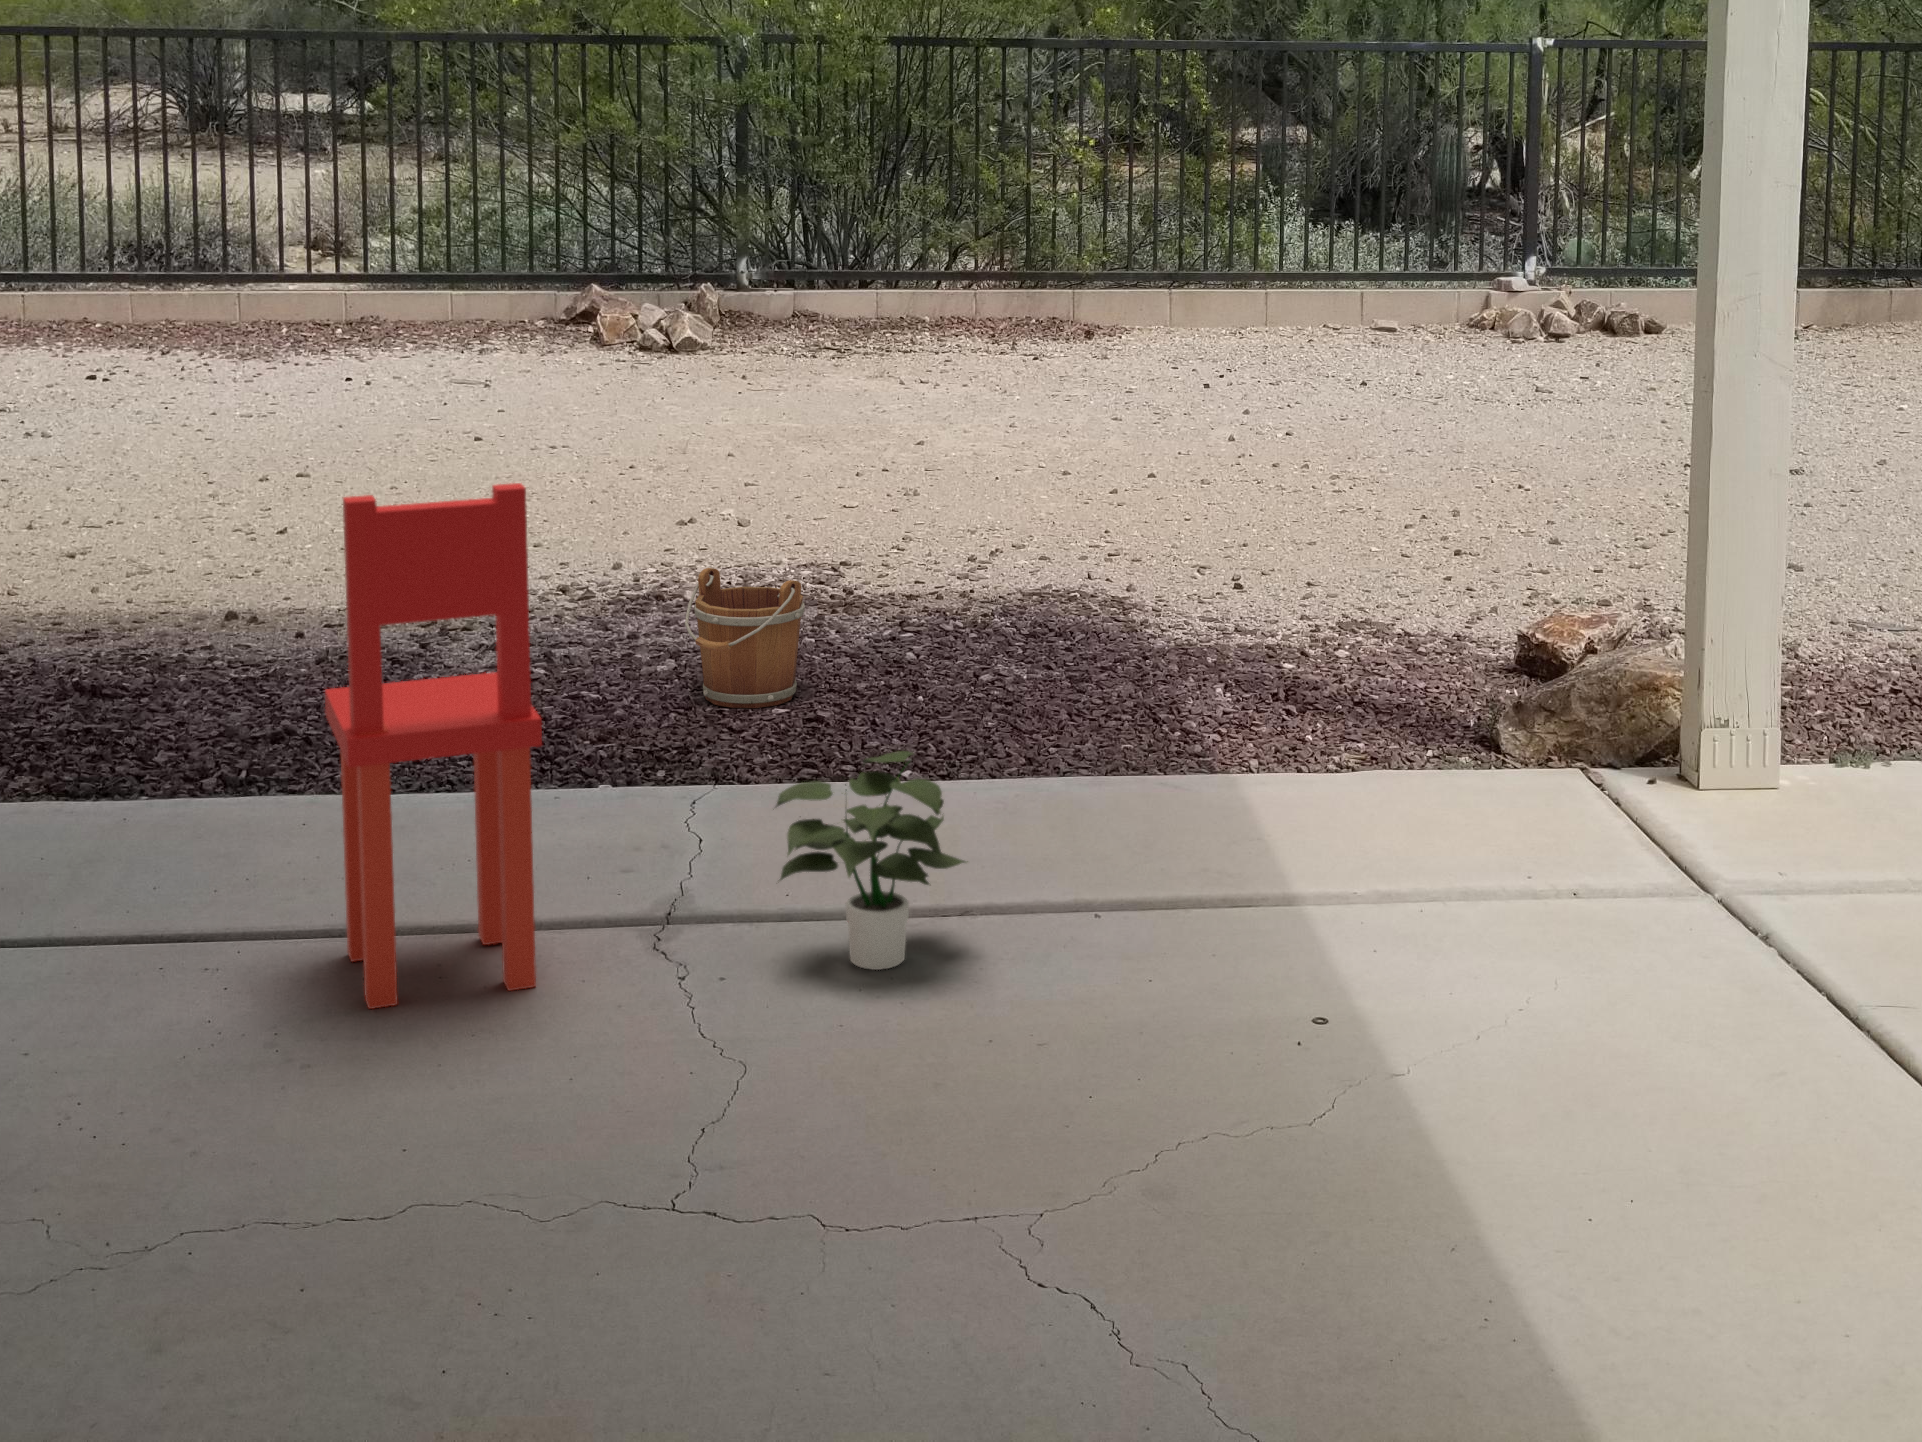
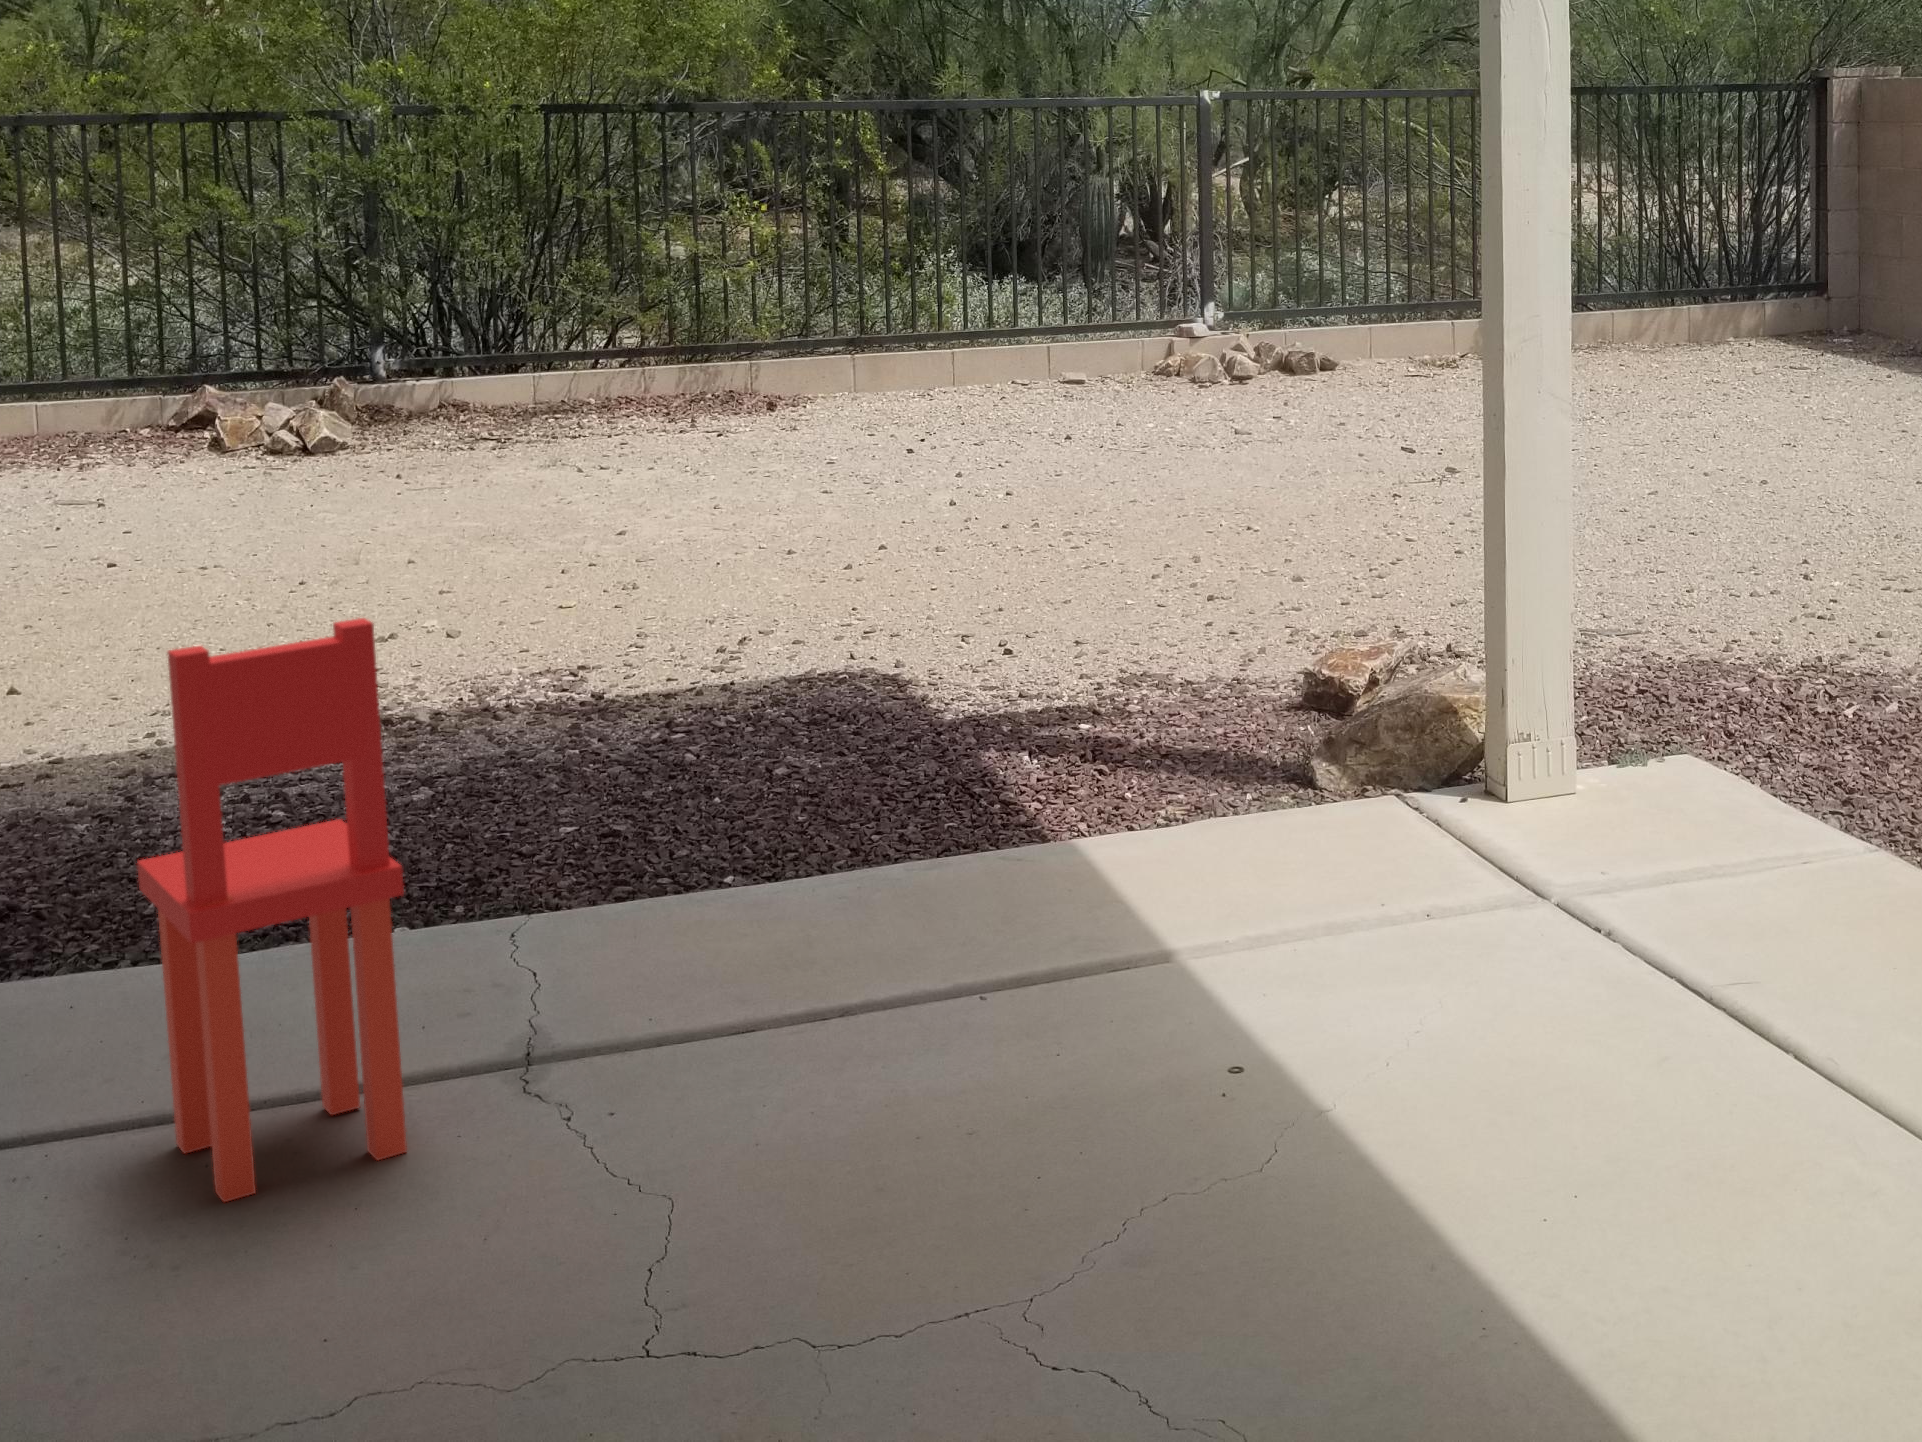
bucket: present [685,568,805,708] -> none [458,684,587,829]
potted plant: present [776,751,968,970] -> none [648,856,854,1085]

